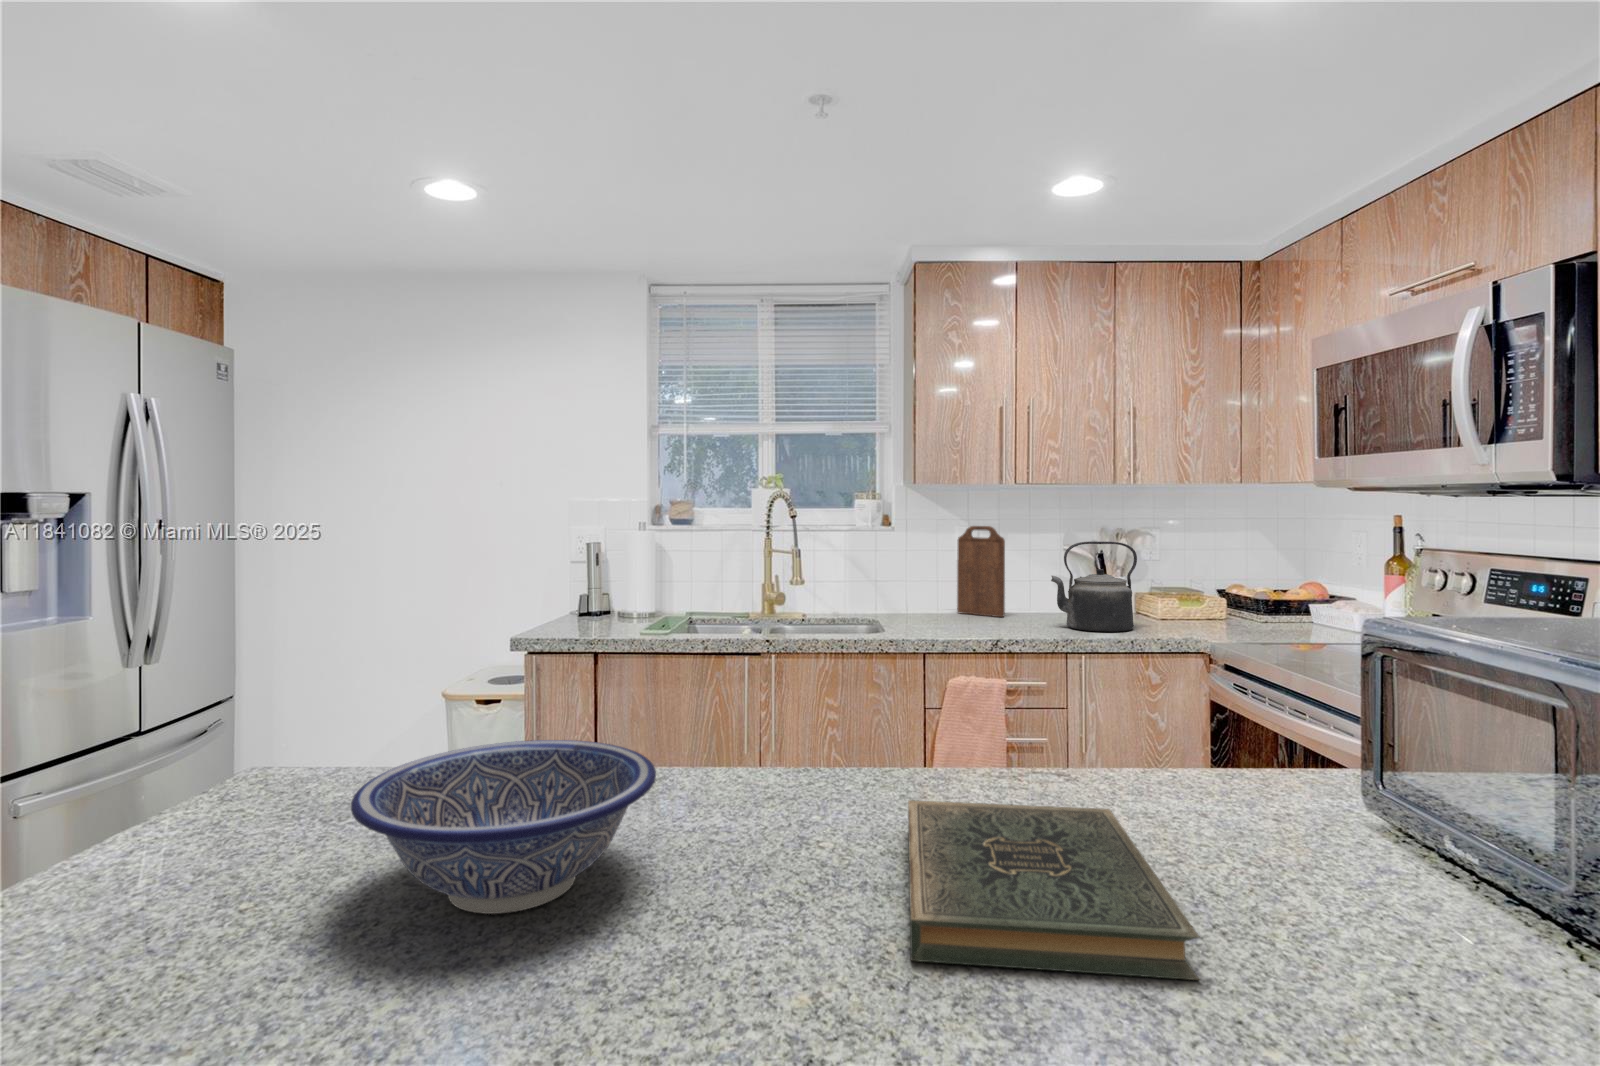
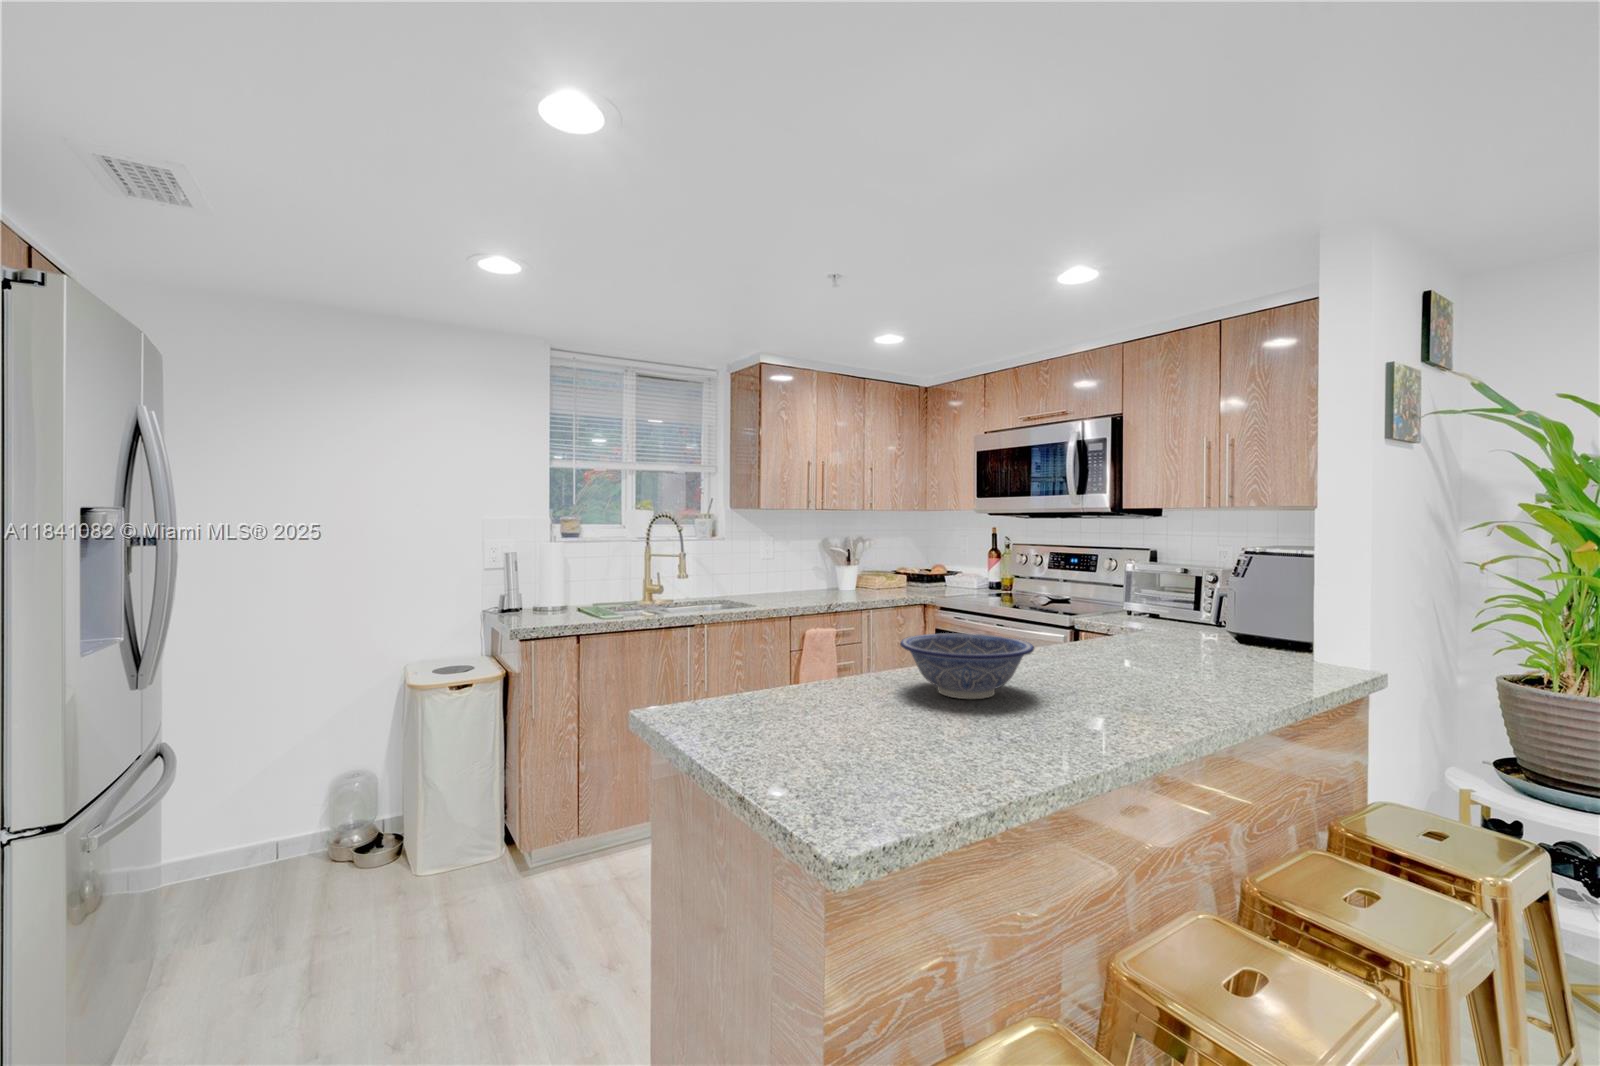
cutting board: present [957,526,1005,617] -> none [772,535,806,594]
kettle: present [1051,541,1137,632] -> none [846,544,890,597]
book: present [908,800,1199,980] -> none [1038,641,1194,682]

